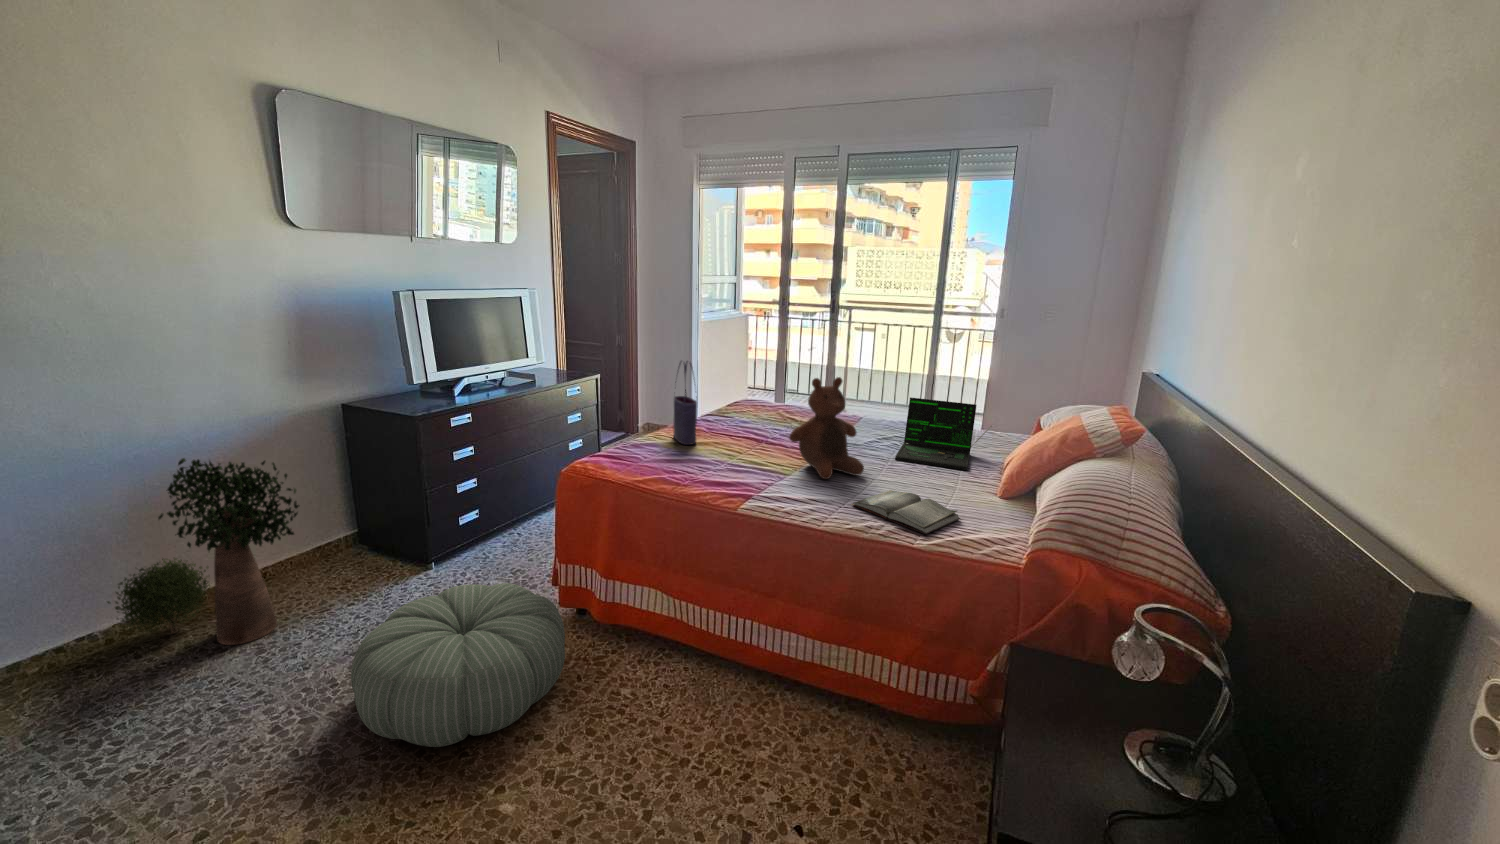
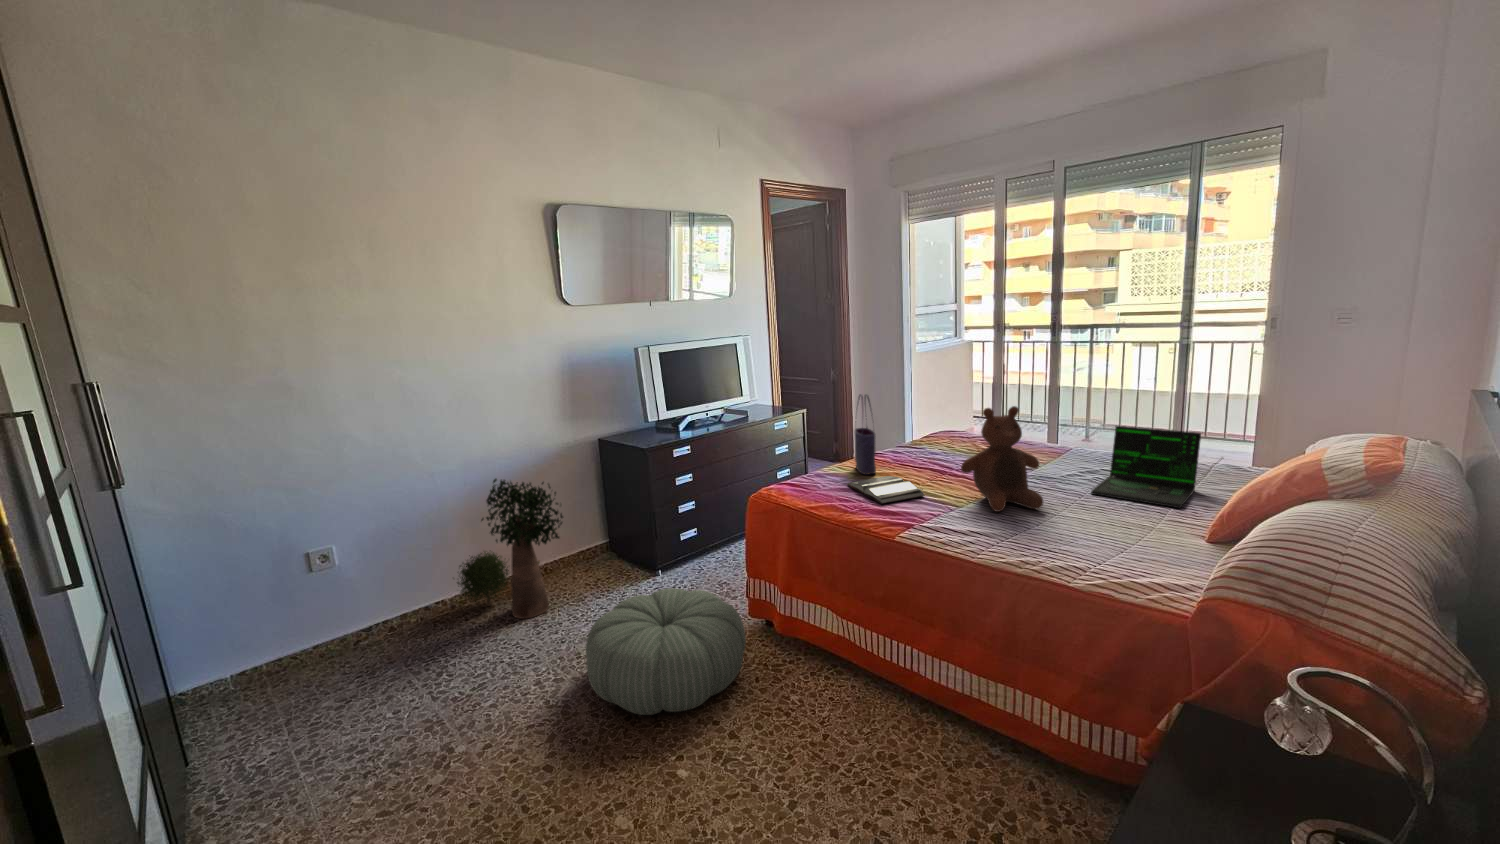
hardback book: present [851,490,960,534] -> present [847,476,925,504]

